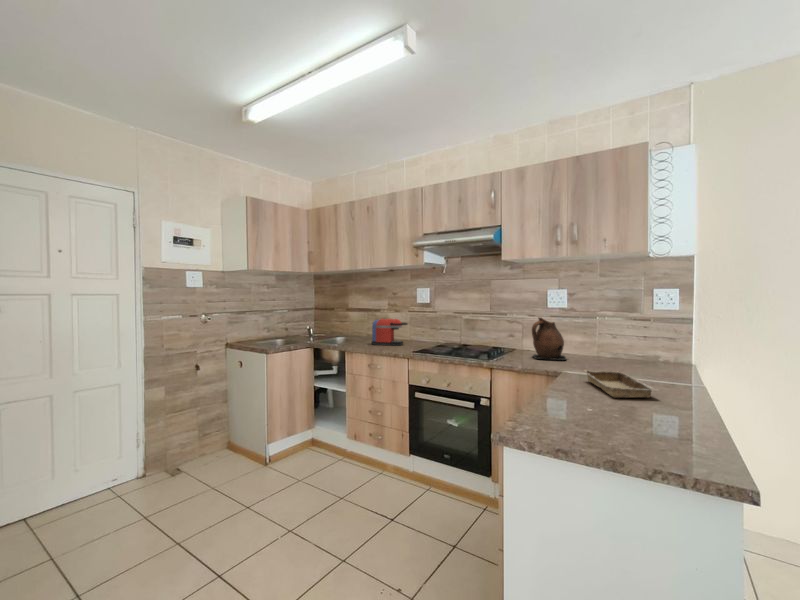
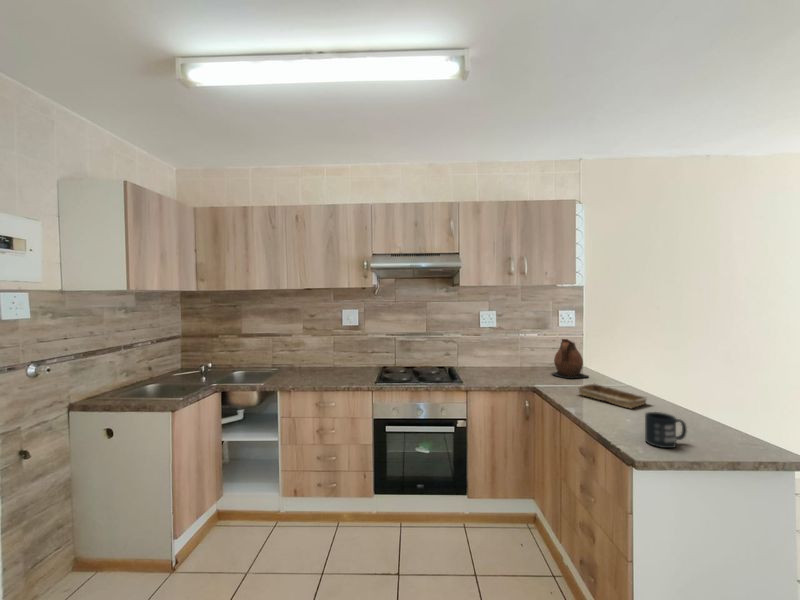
ceramic pitcher: present [532,317,566,360] -> present [552,339,588,378]
coffee maker: present [372,319,407,345] -> none [297,345,339,377]
mug: none [530,384,579,425] -> present [645,412,687,448]

